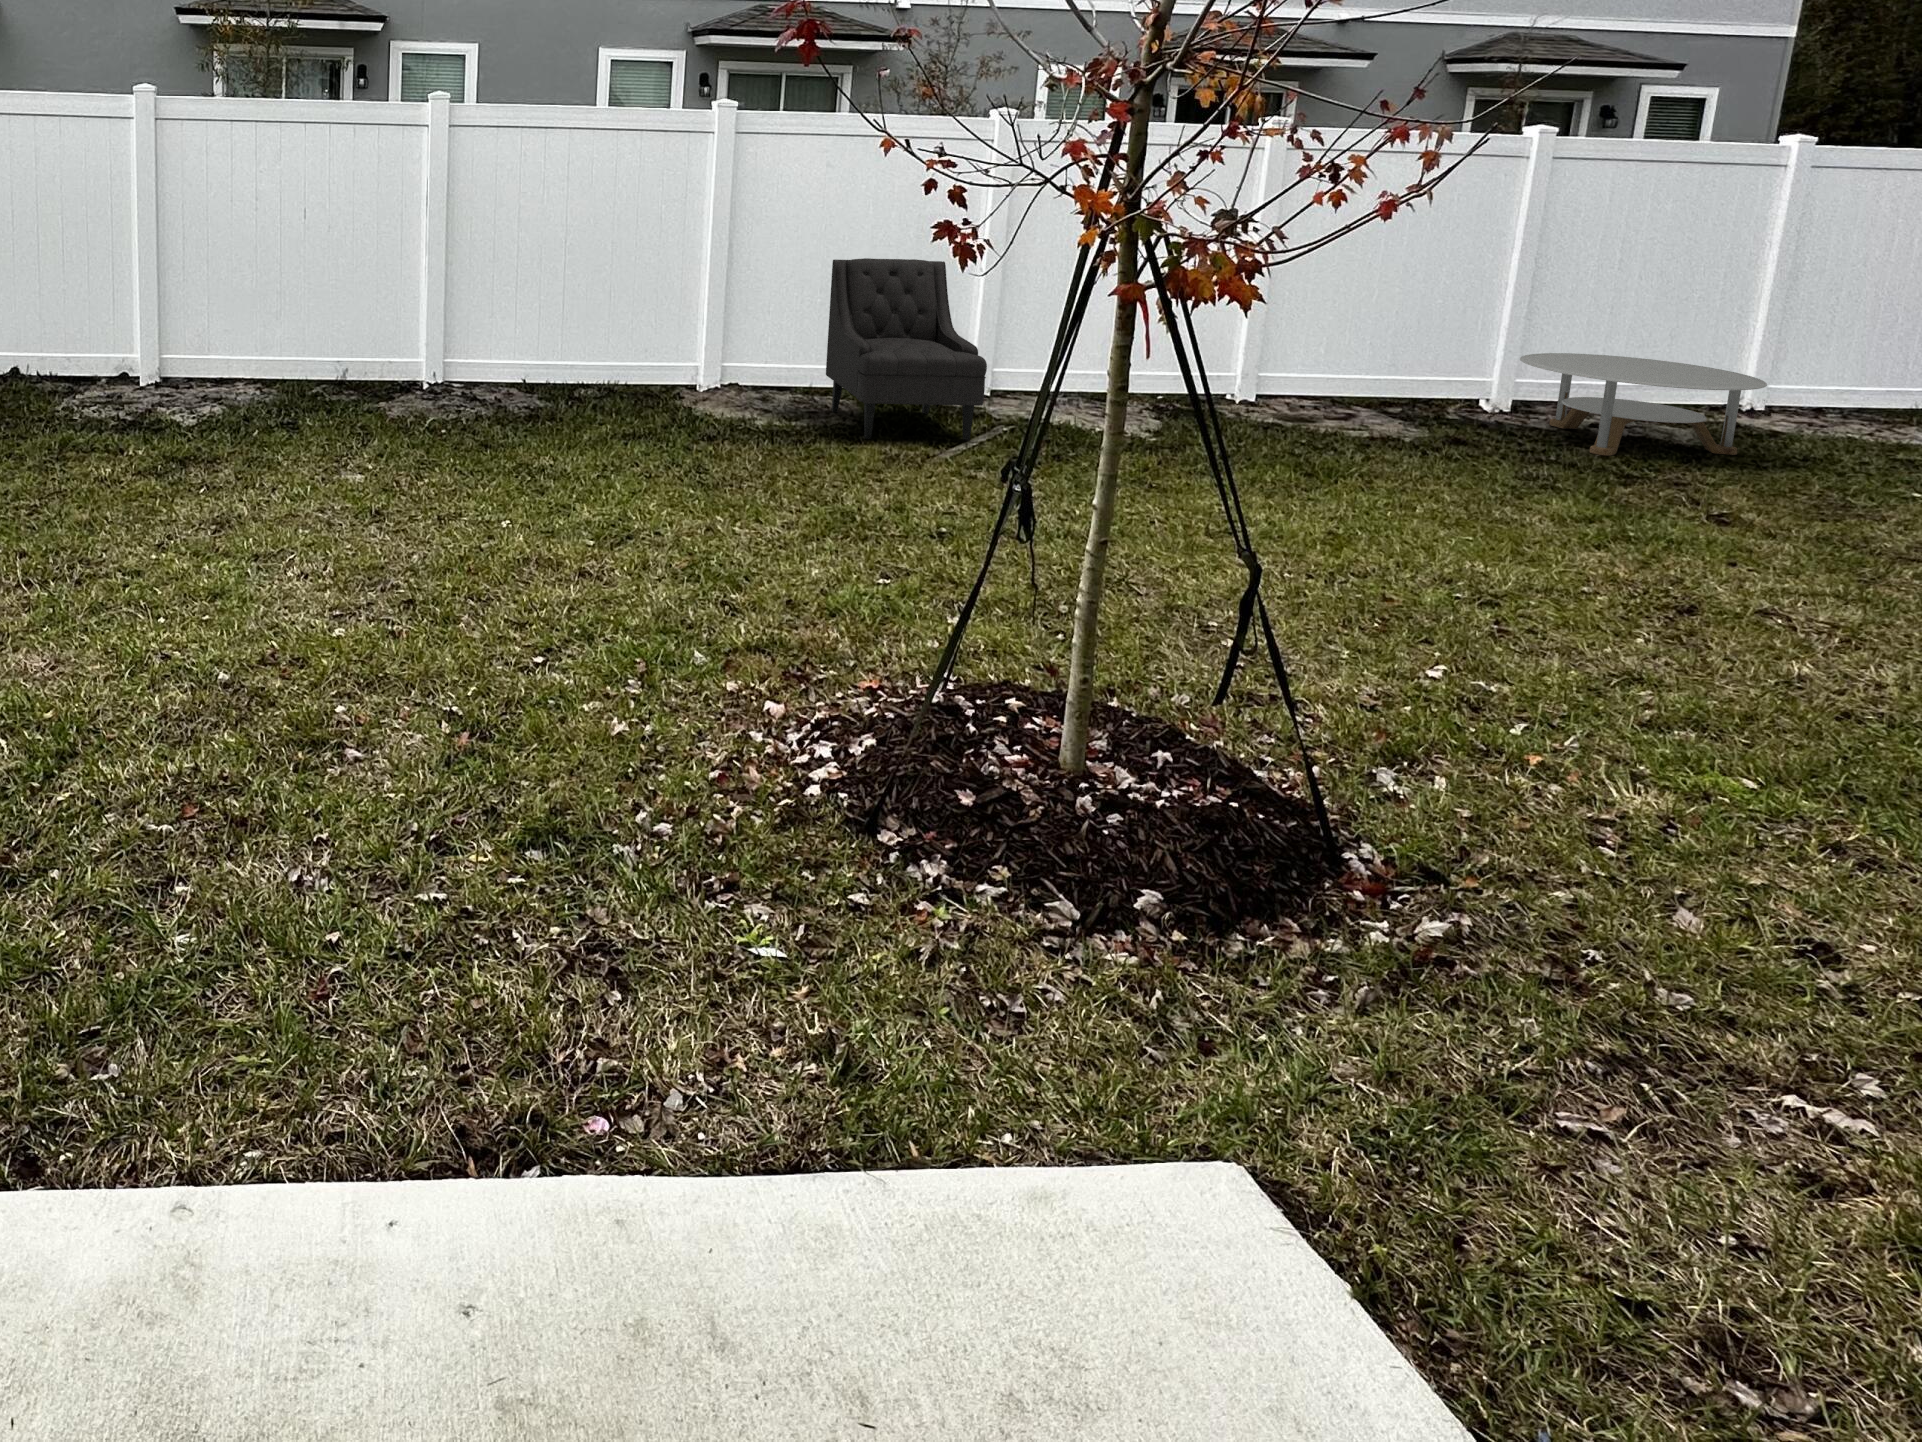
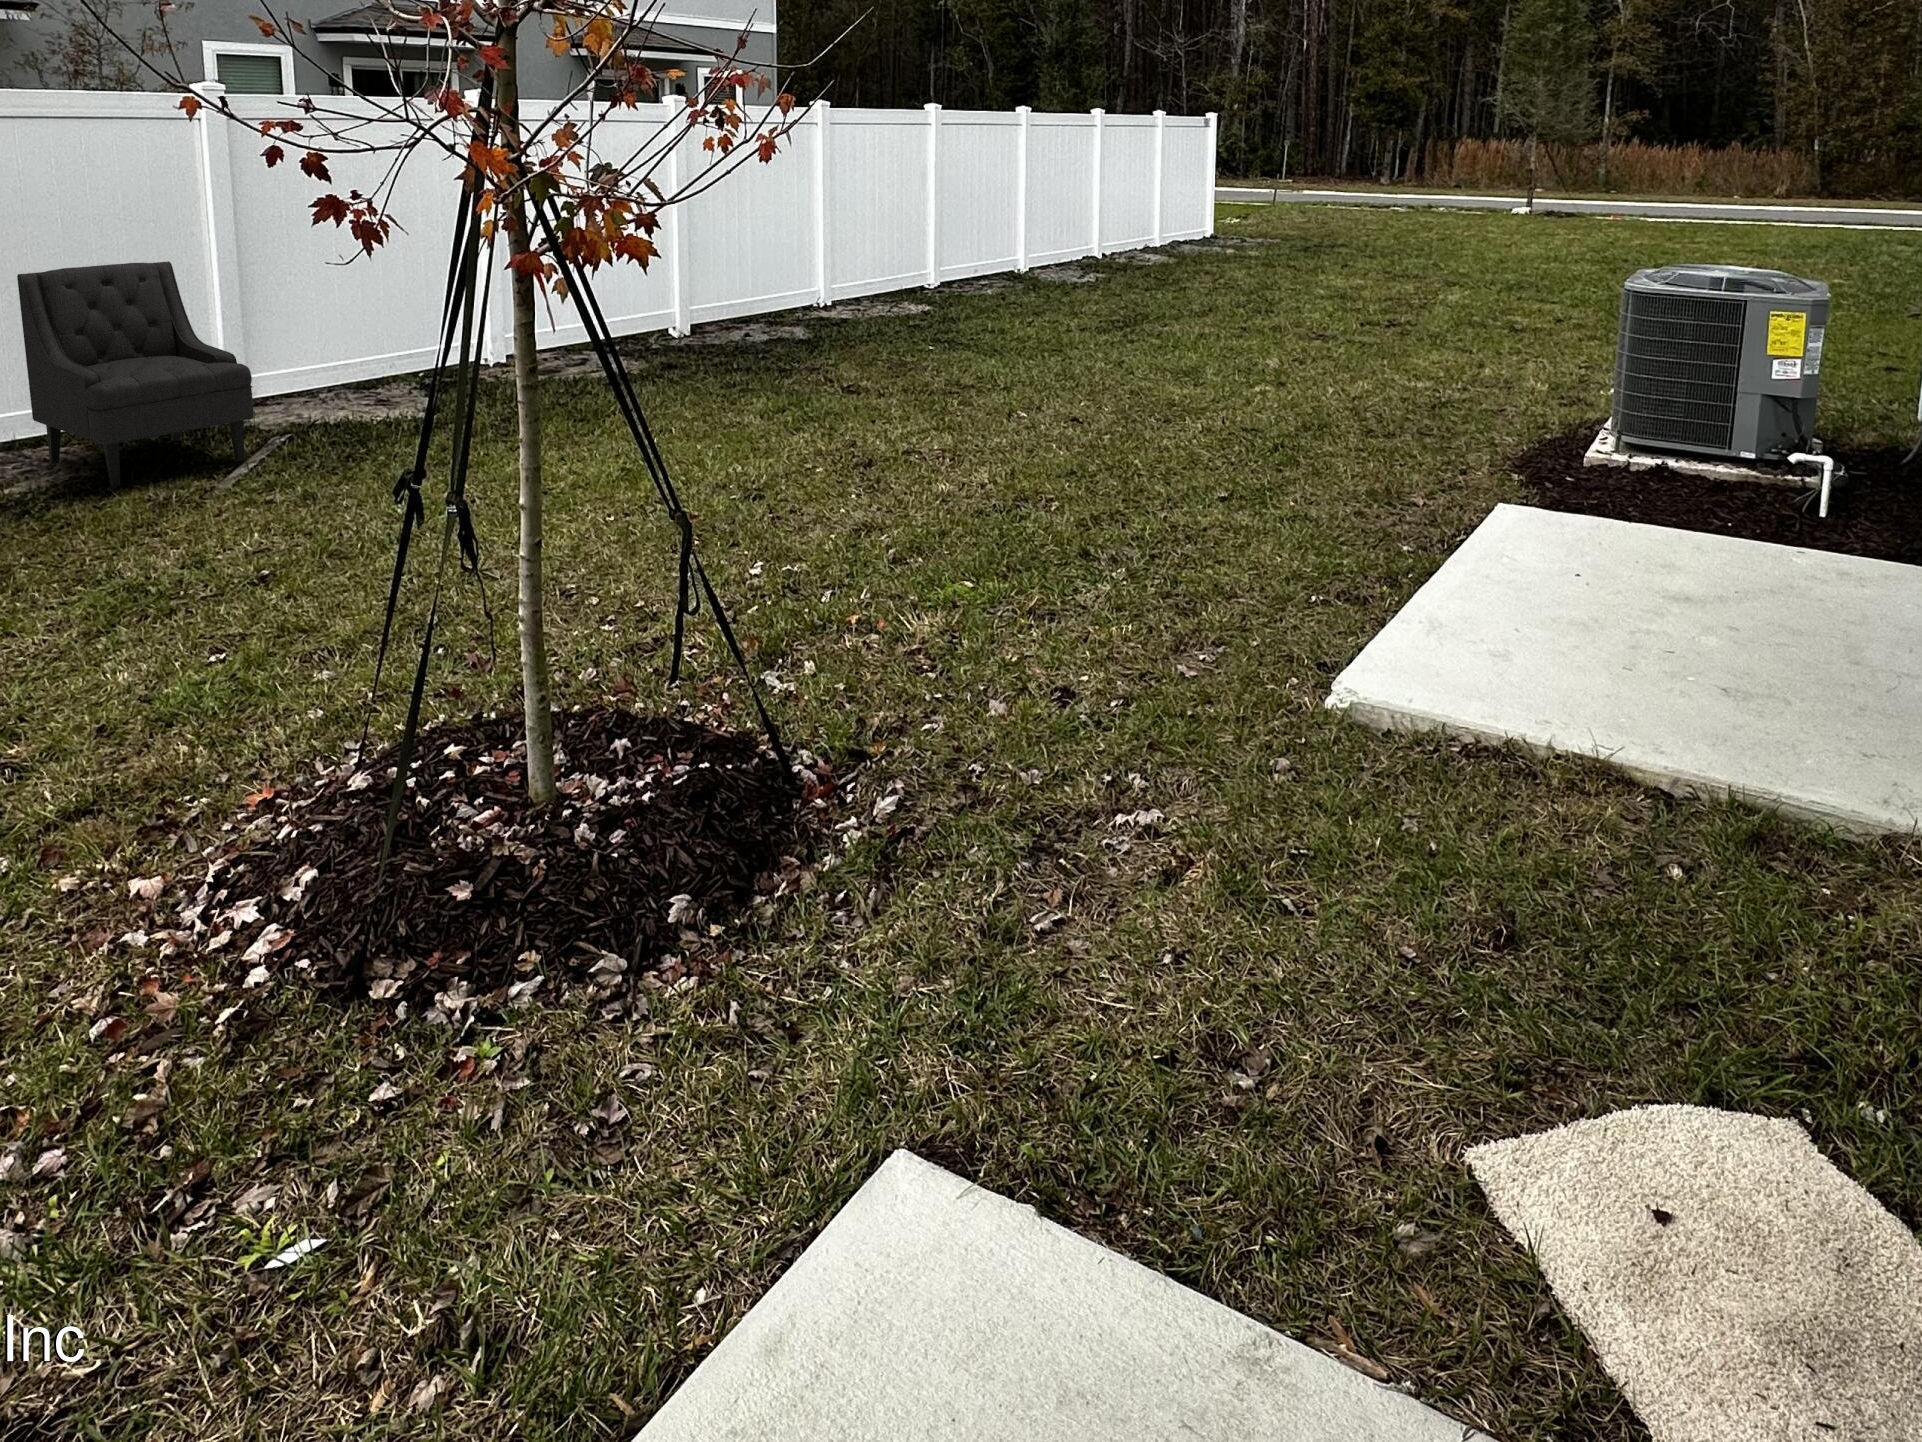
round table: present [1520,353,1767,456] -> none [694,278,842,358]

